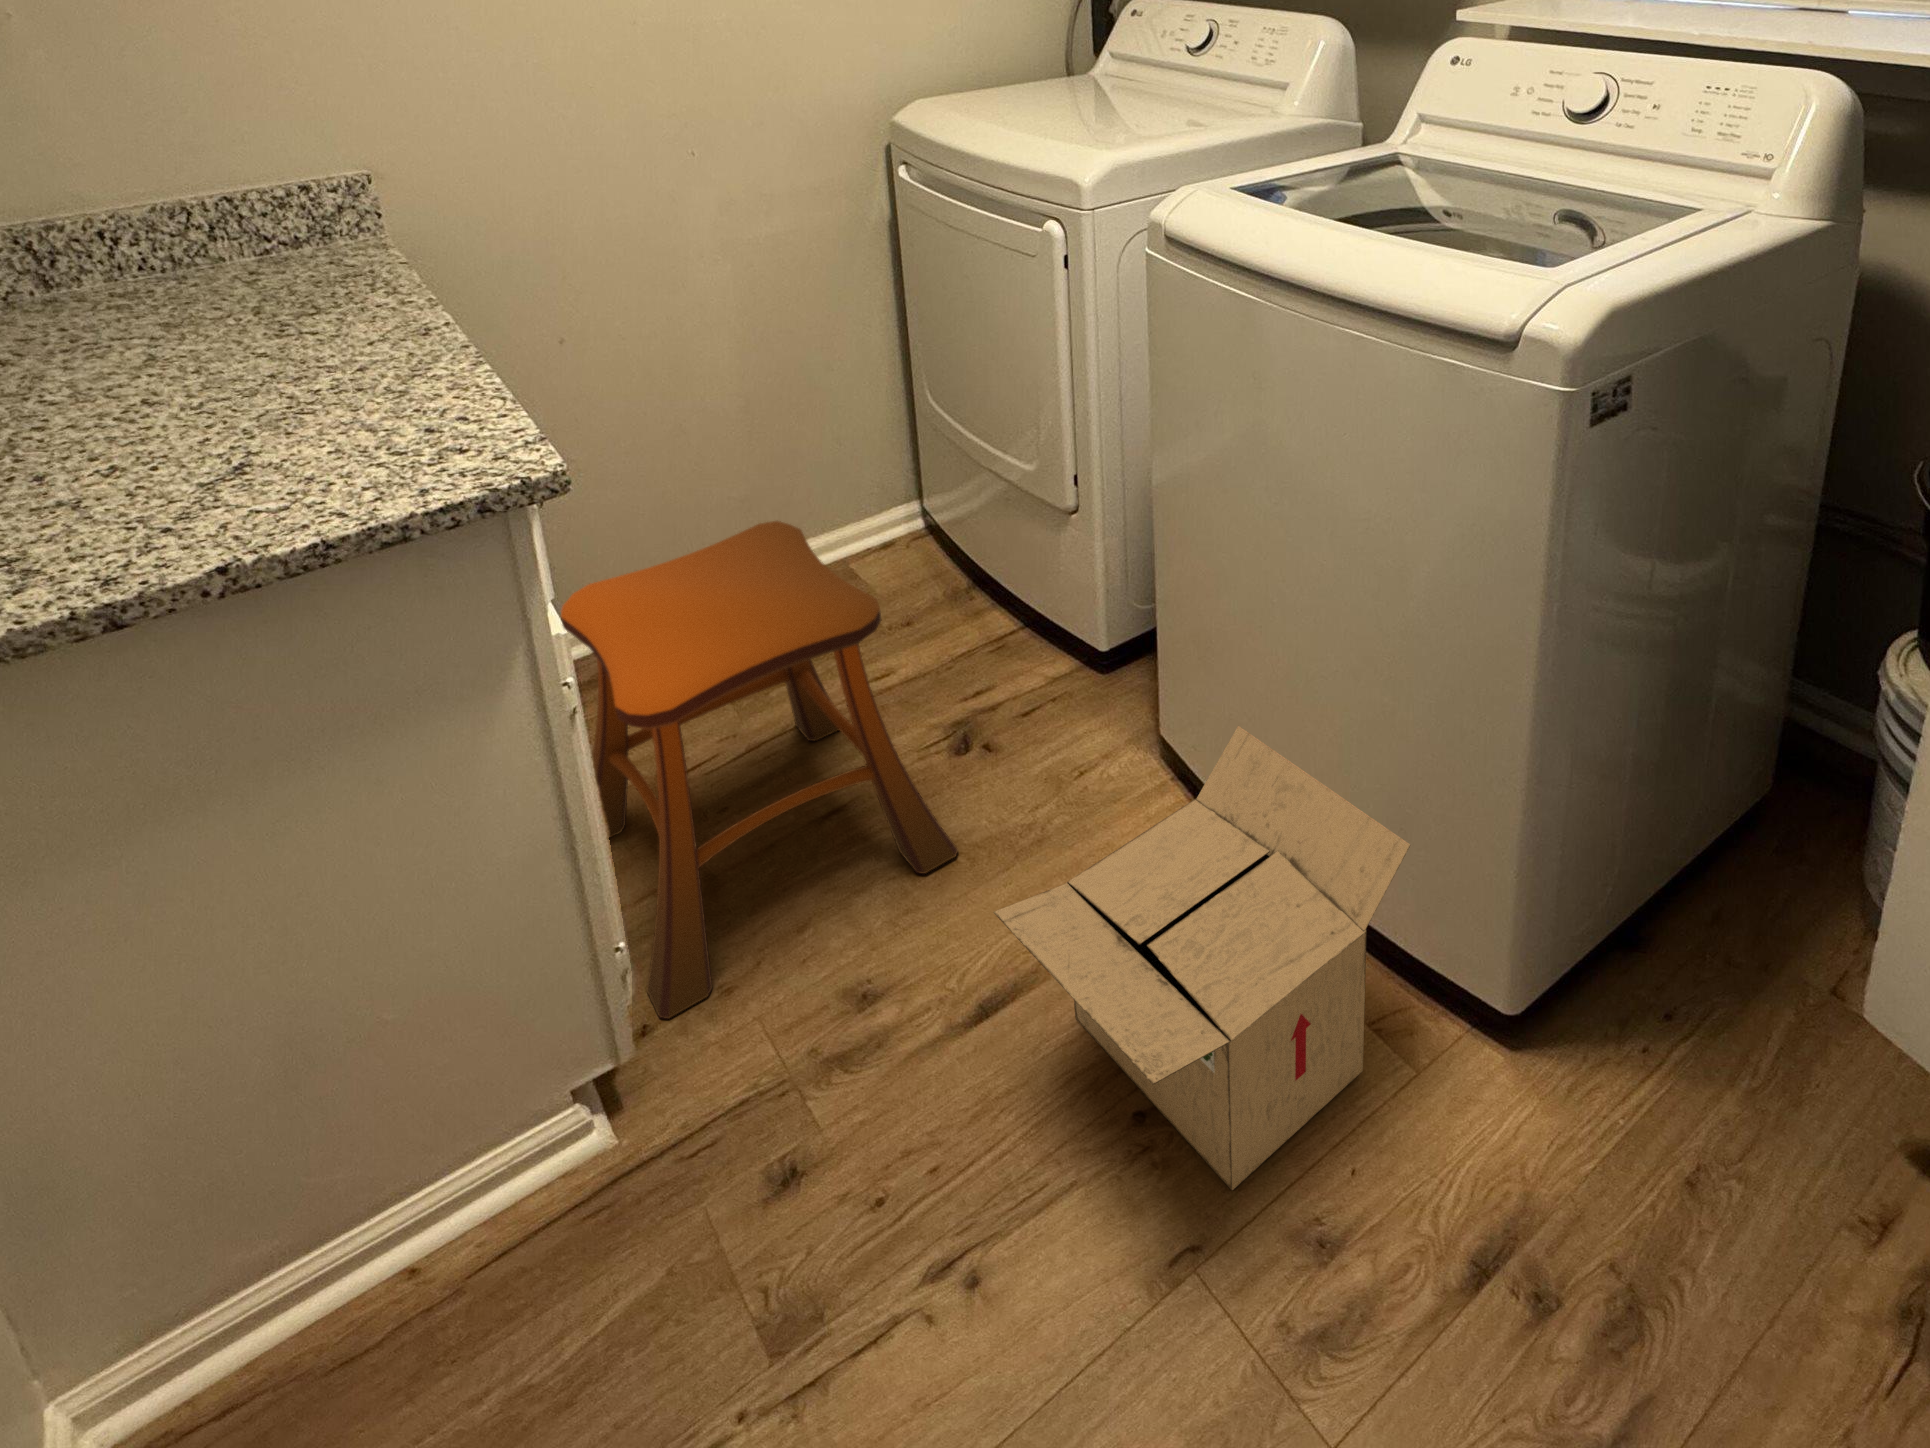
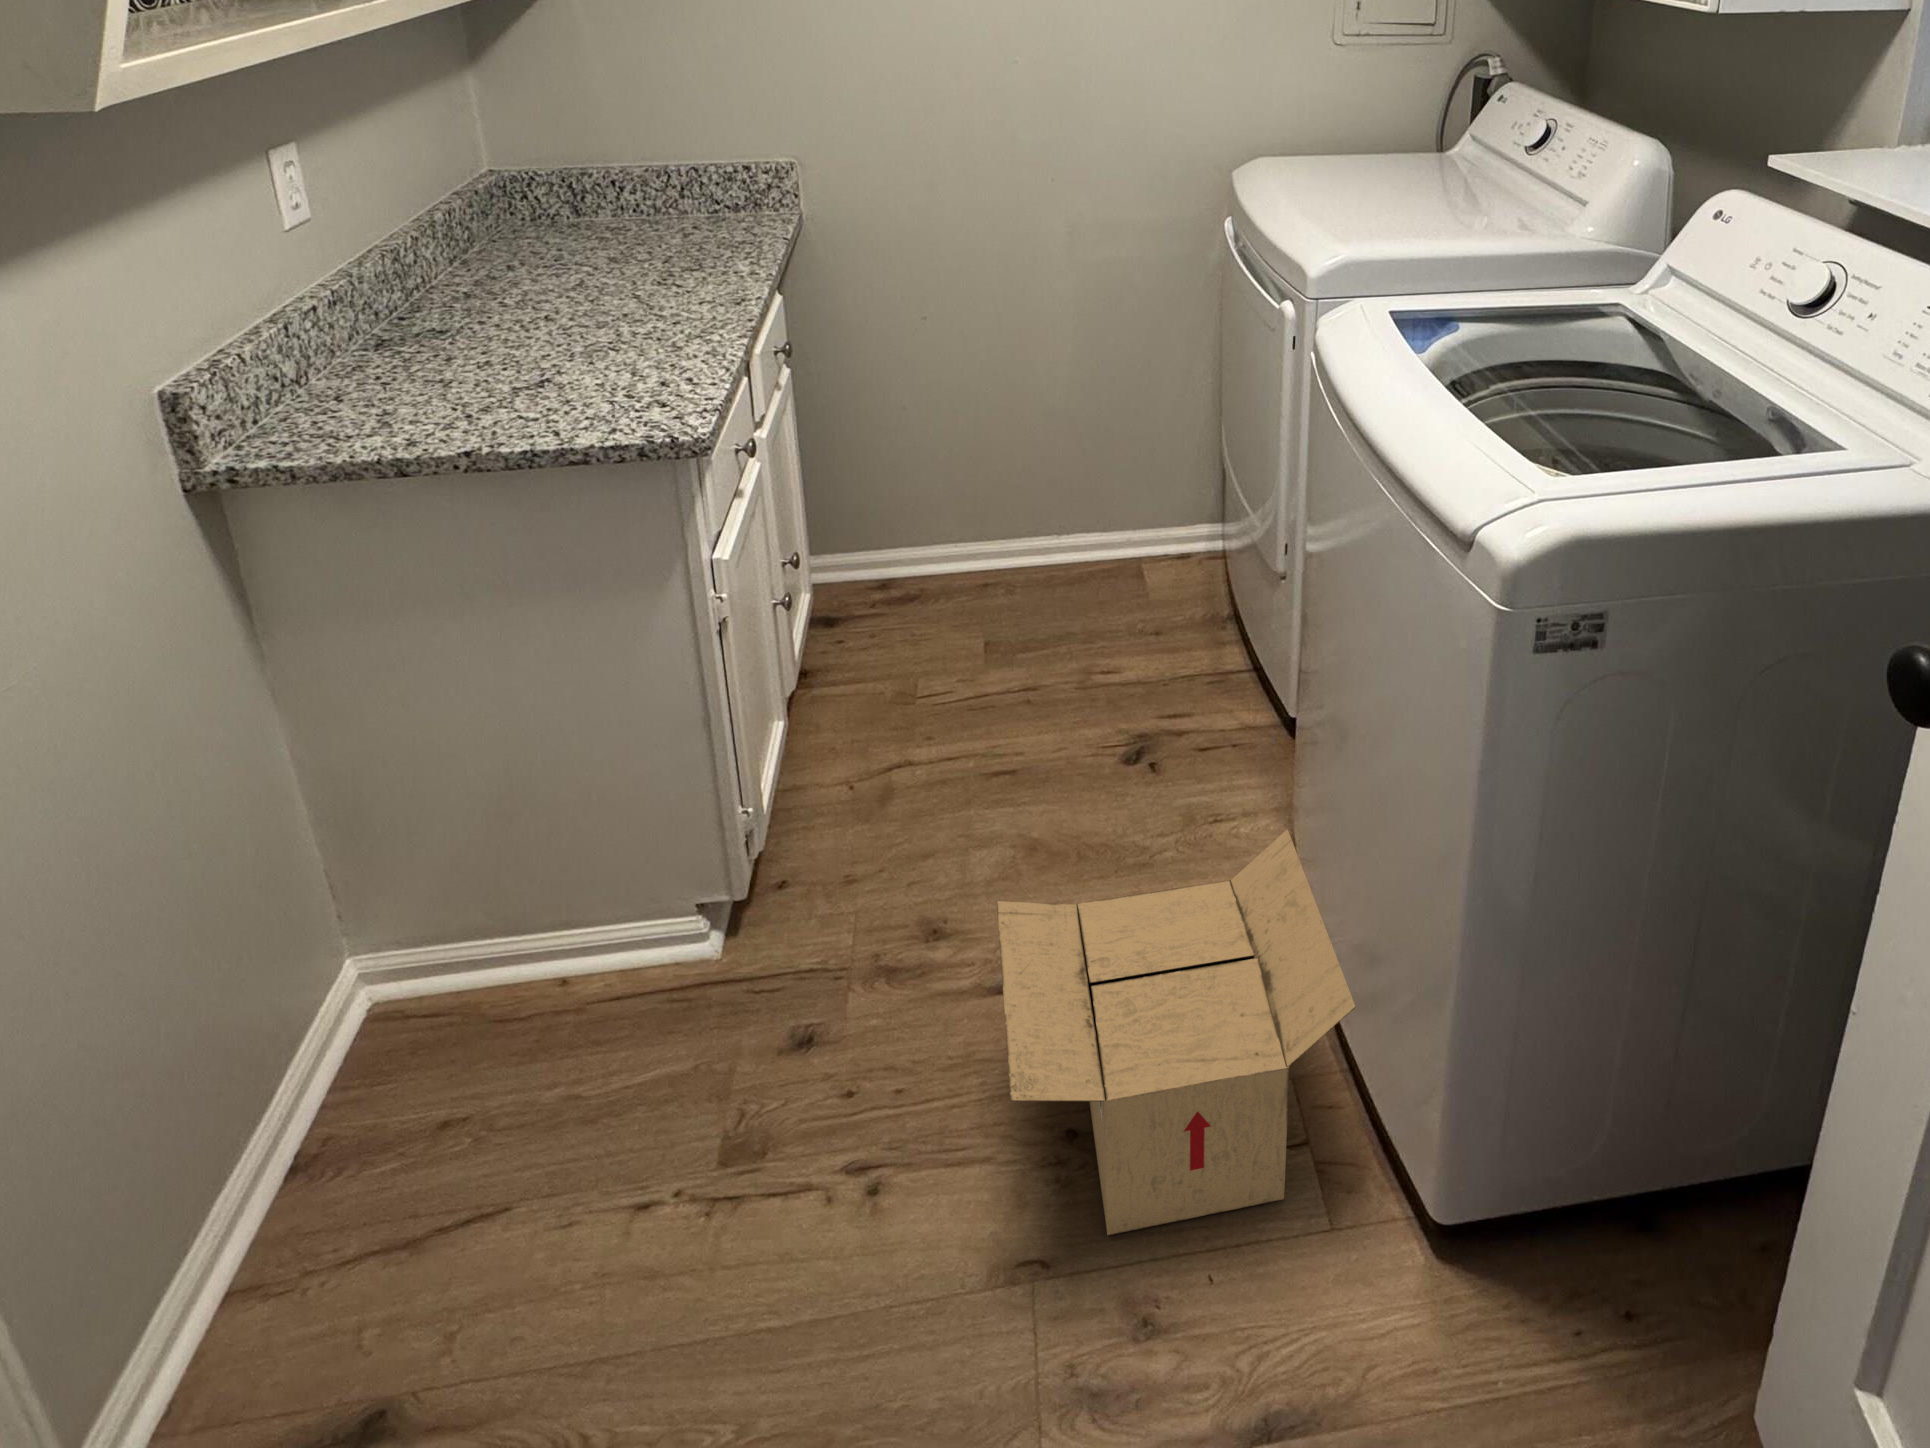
stool: present [561,521,958,1019] -> none [798,508,1077,880]

